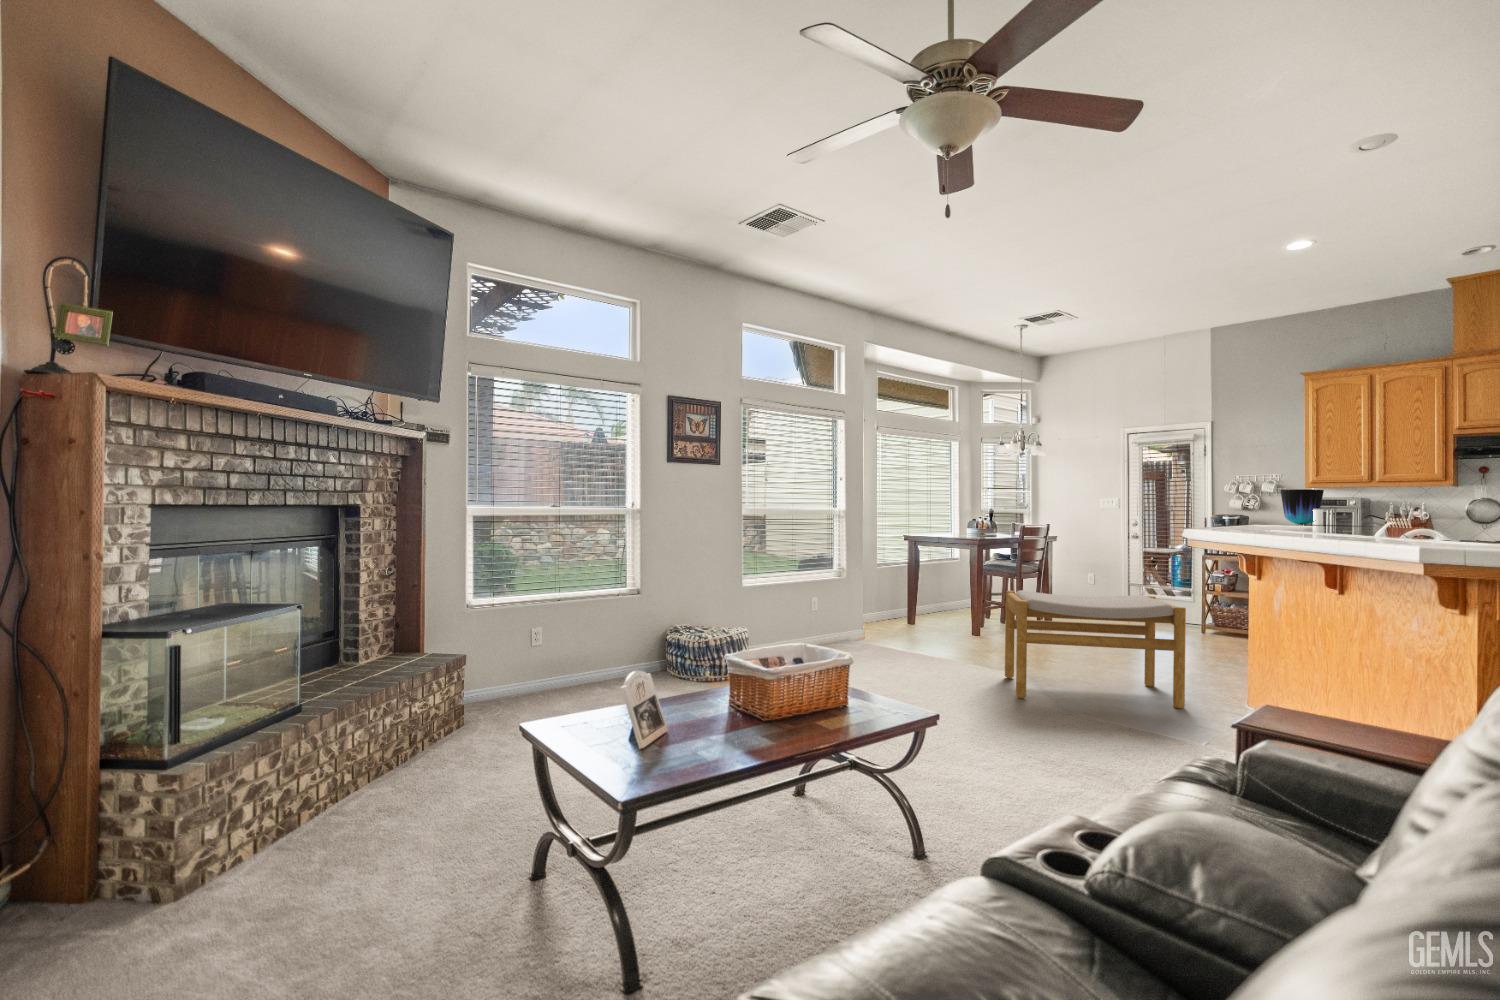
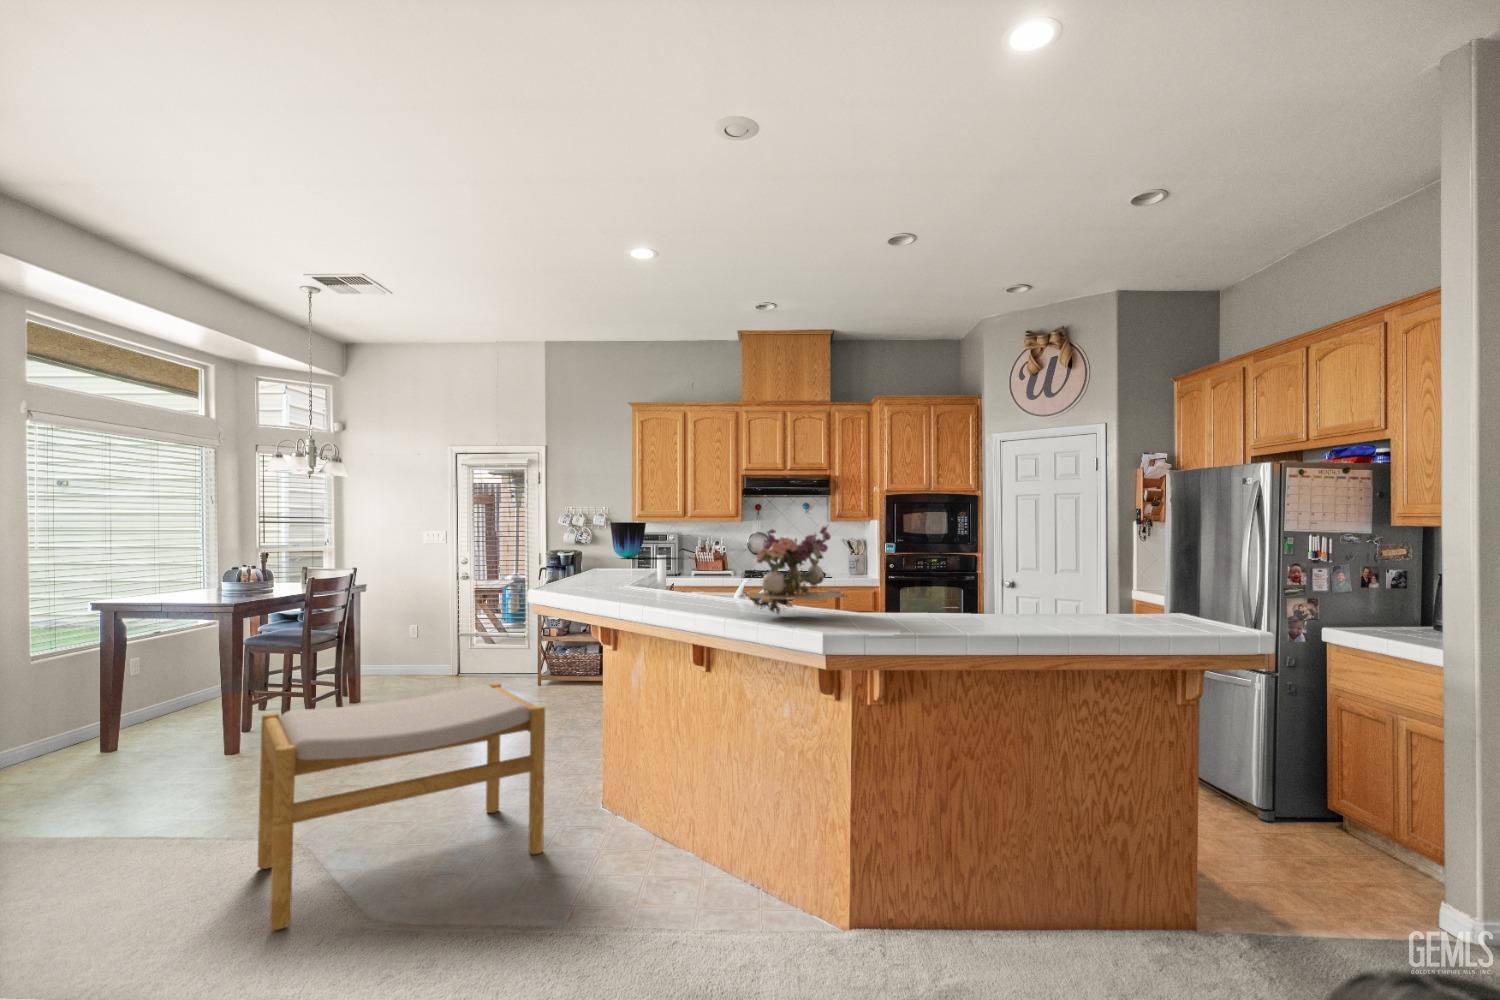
flower arrangement: none [1334,471,1459,543] -> present [740,525,846,614]

